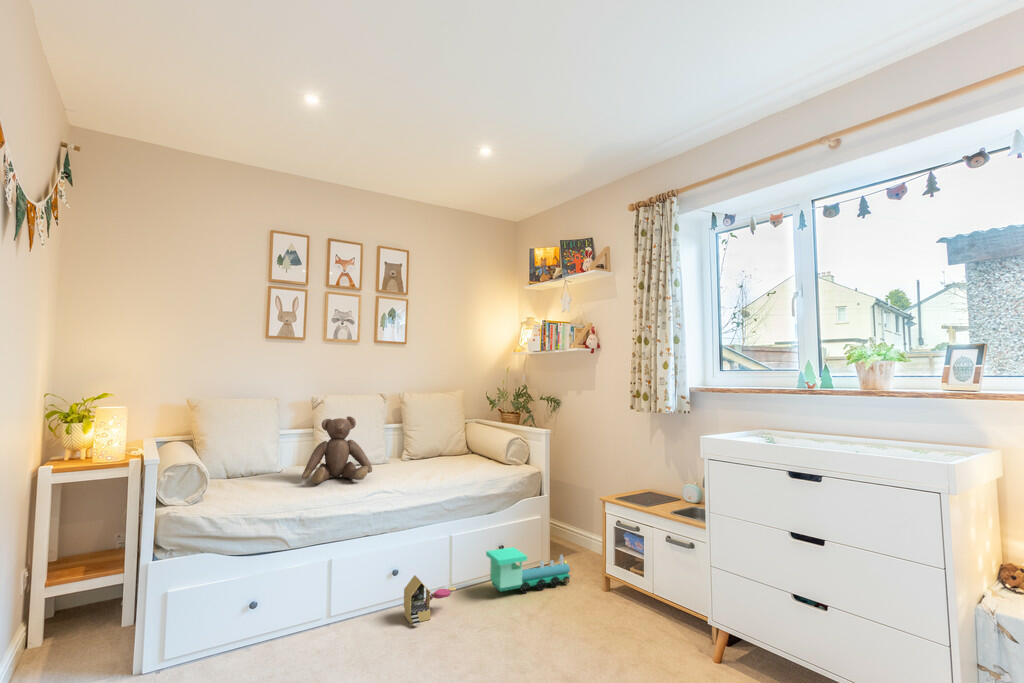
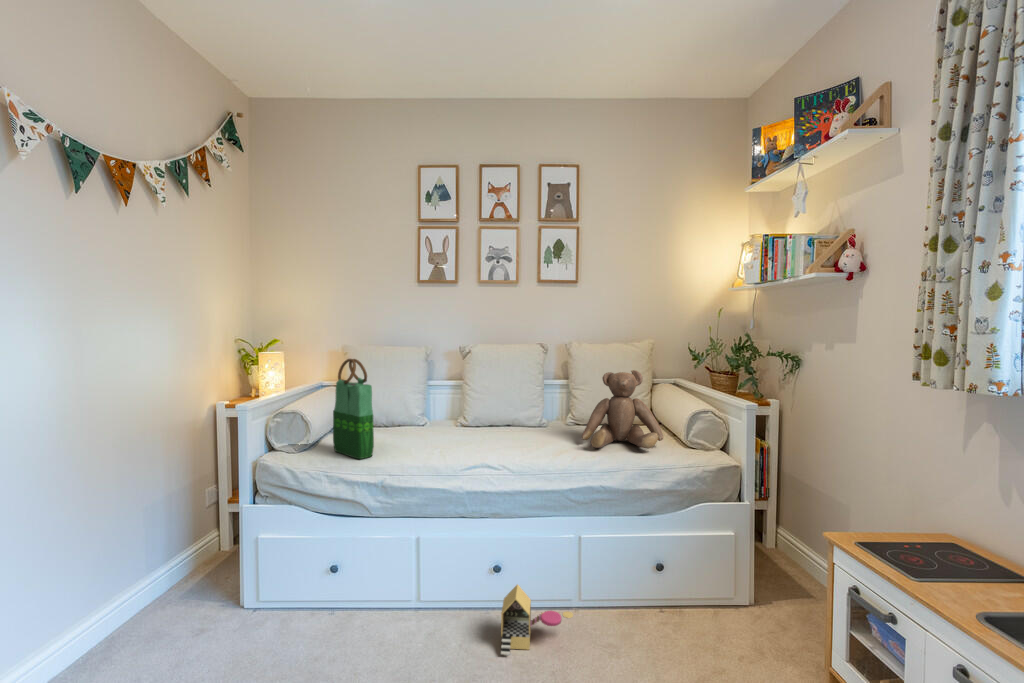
tote bag: none [226,408,278,497] -> present [333,359,374,459]
teddy bear: present [302,416,372,484] -> present [582,370,664,449]
toy train: present [486,547,572,593] -> none [632,571,776,653]

